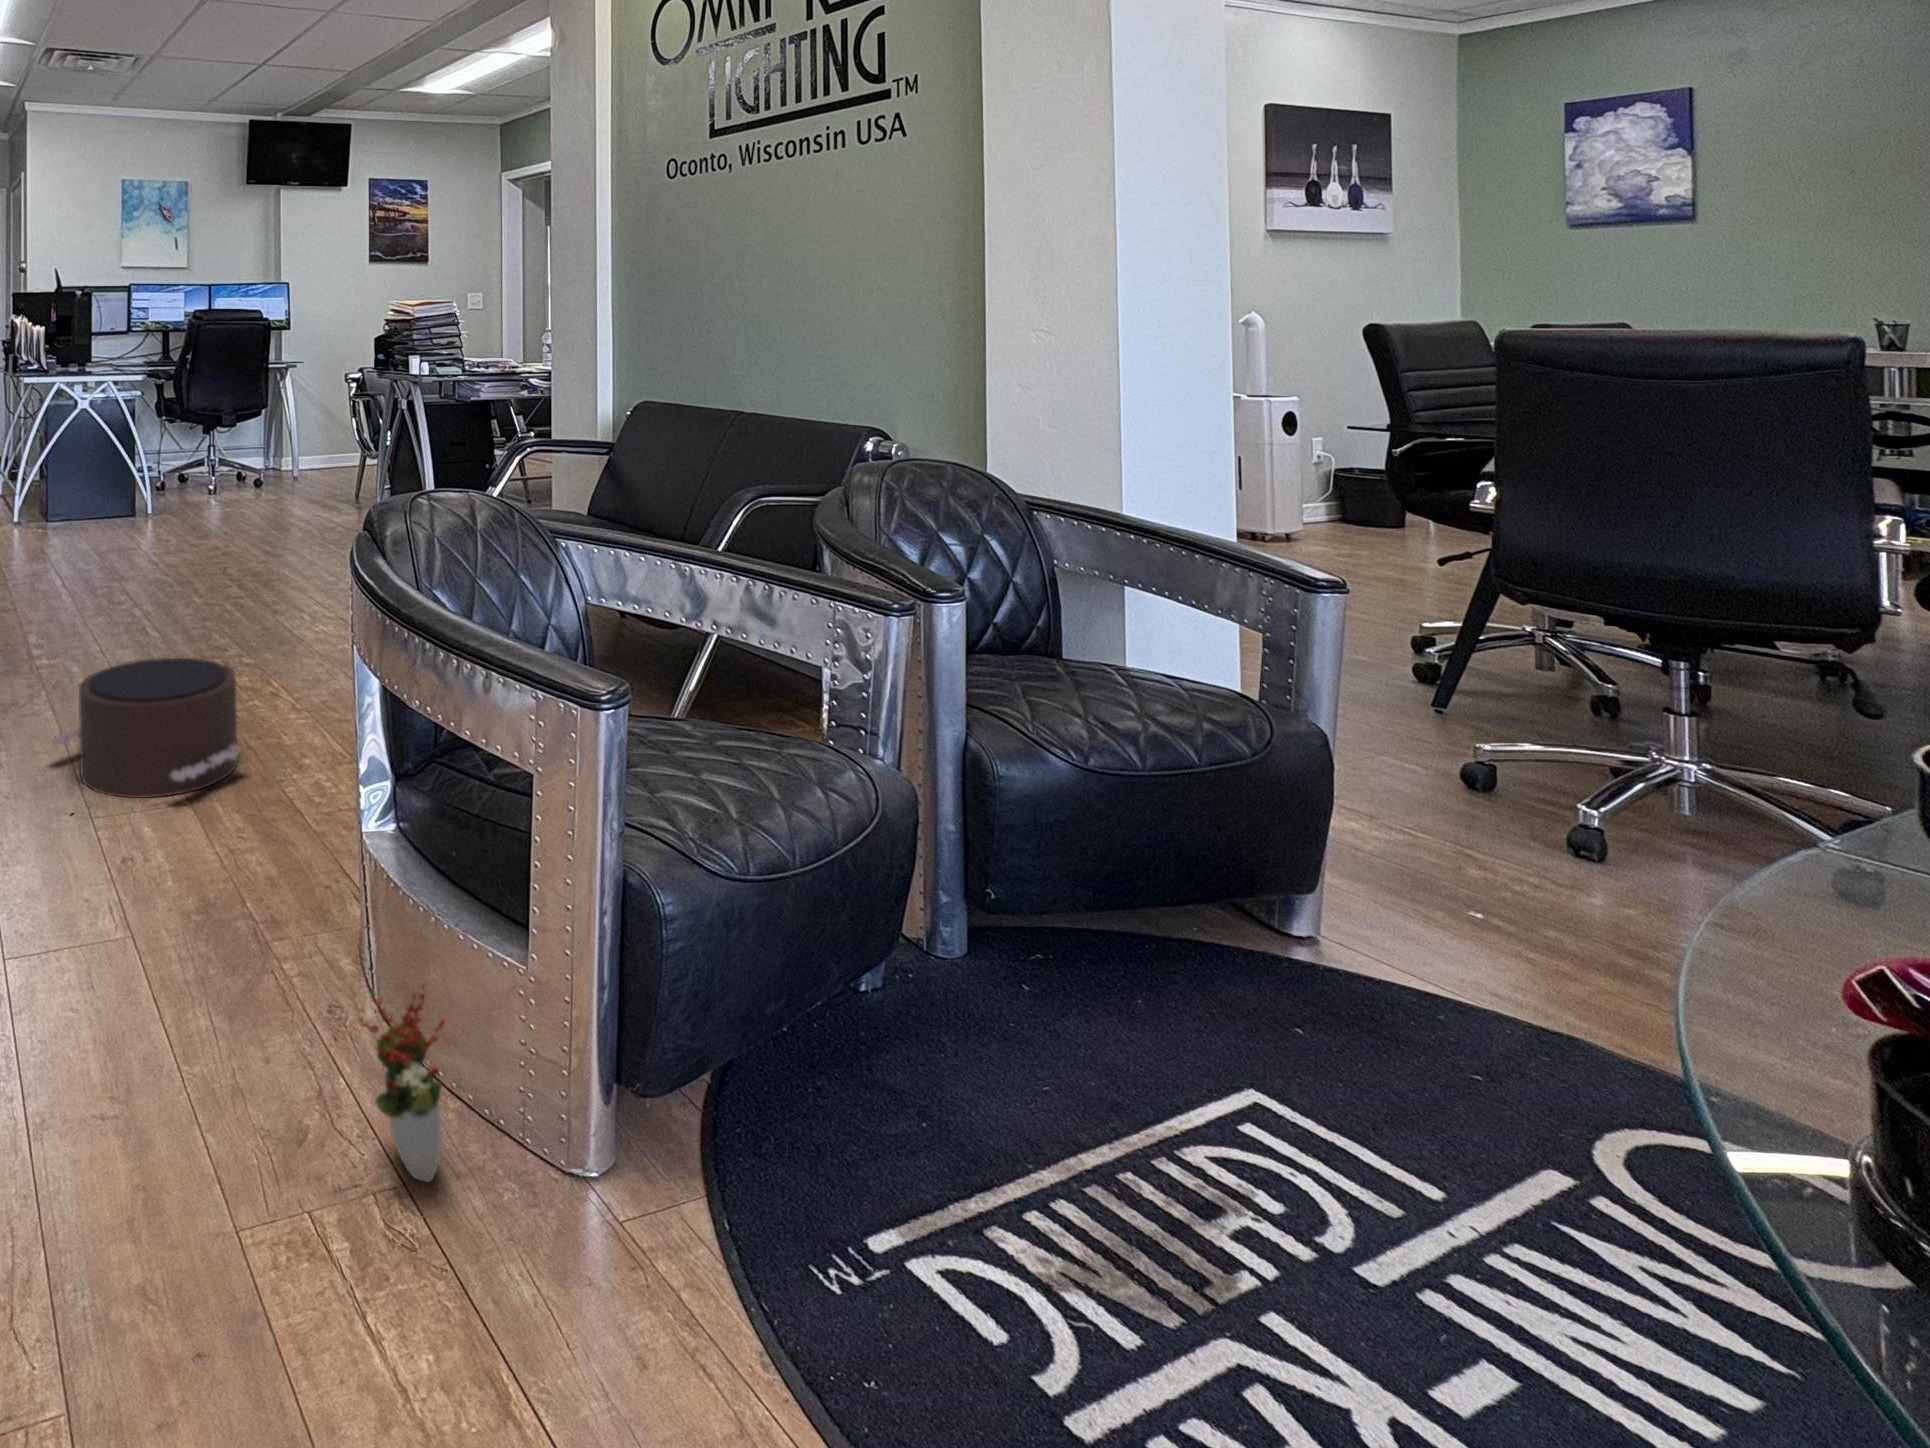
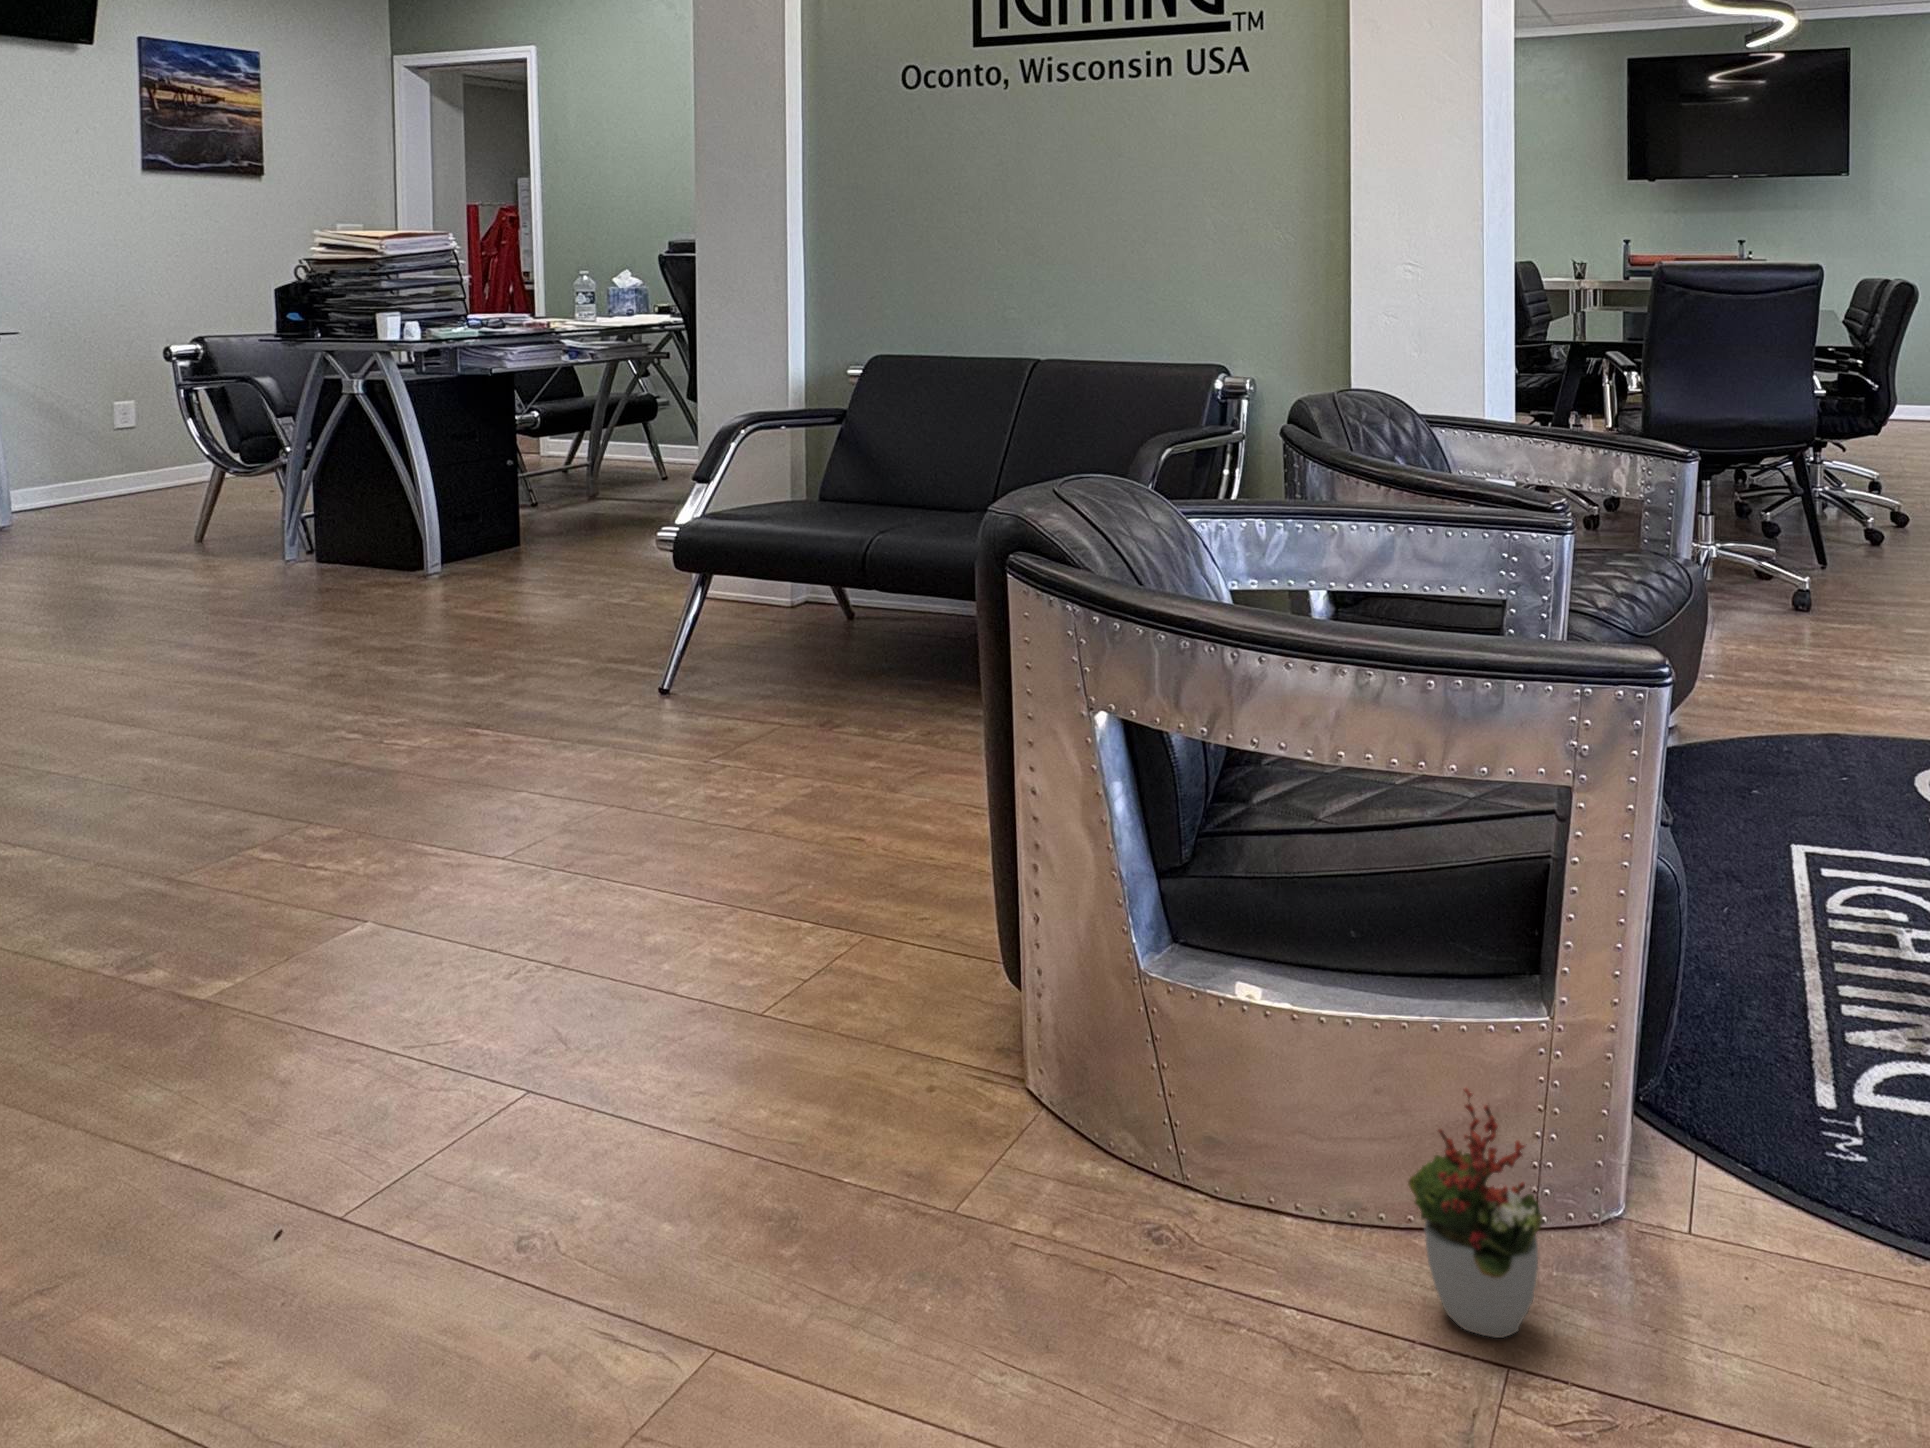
pouf: present [51,658,241,798] -> none [79,834,582,1152]

